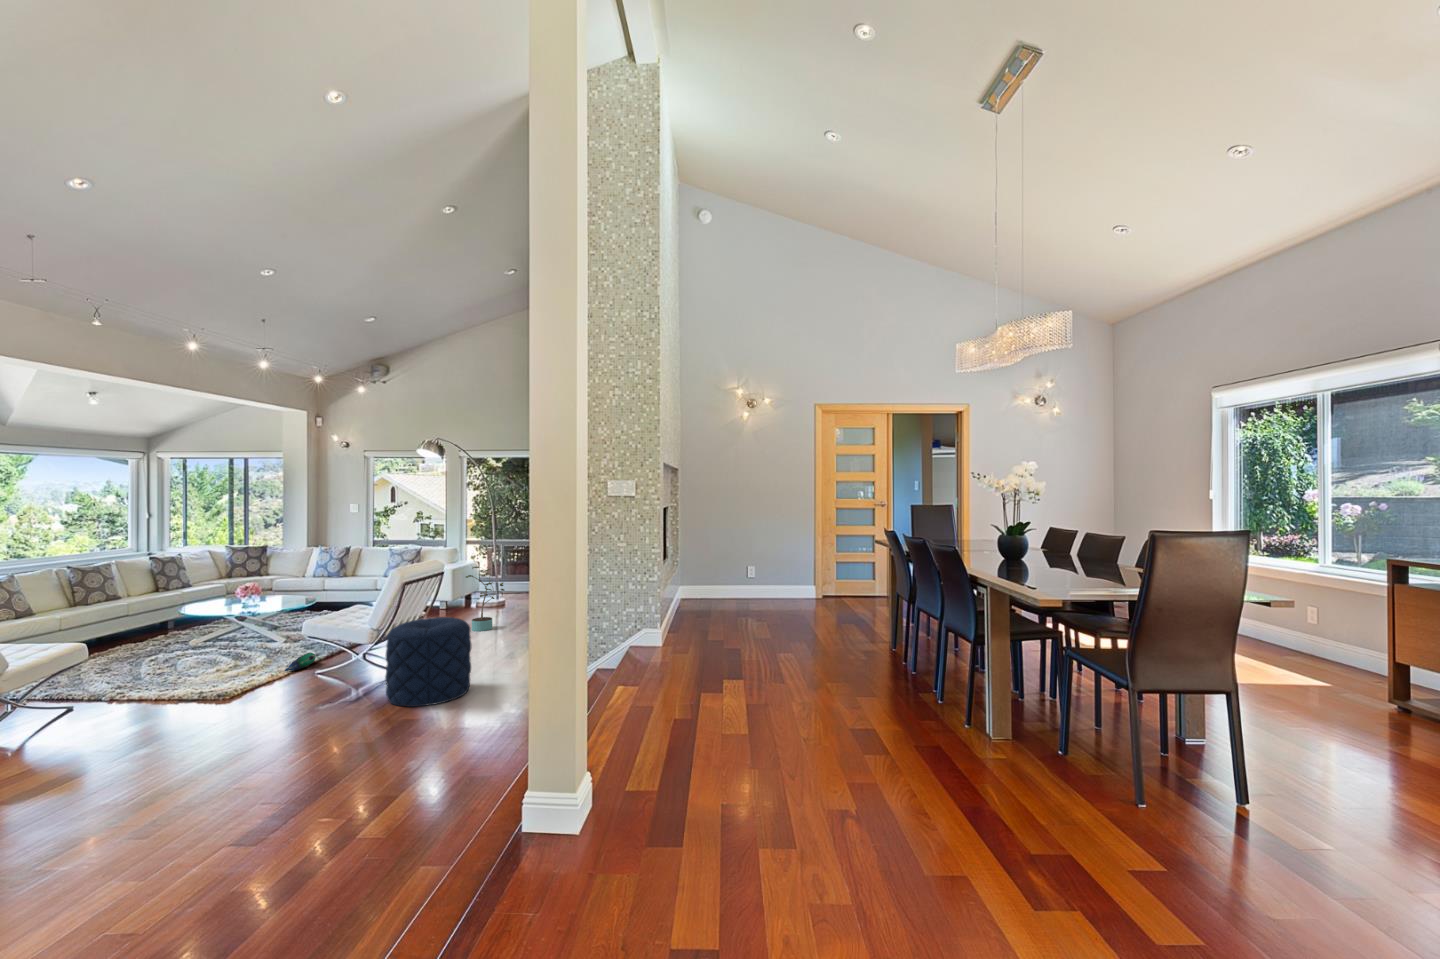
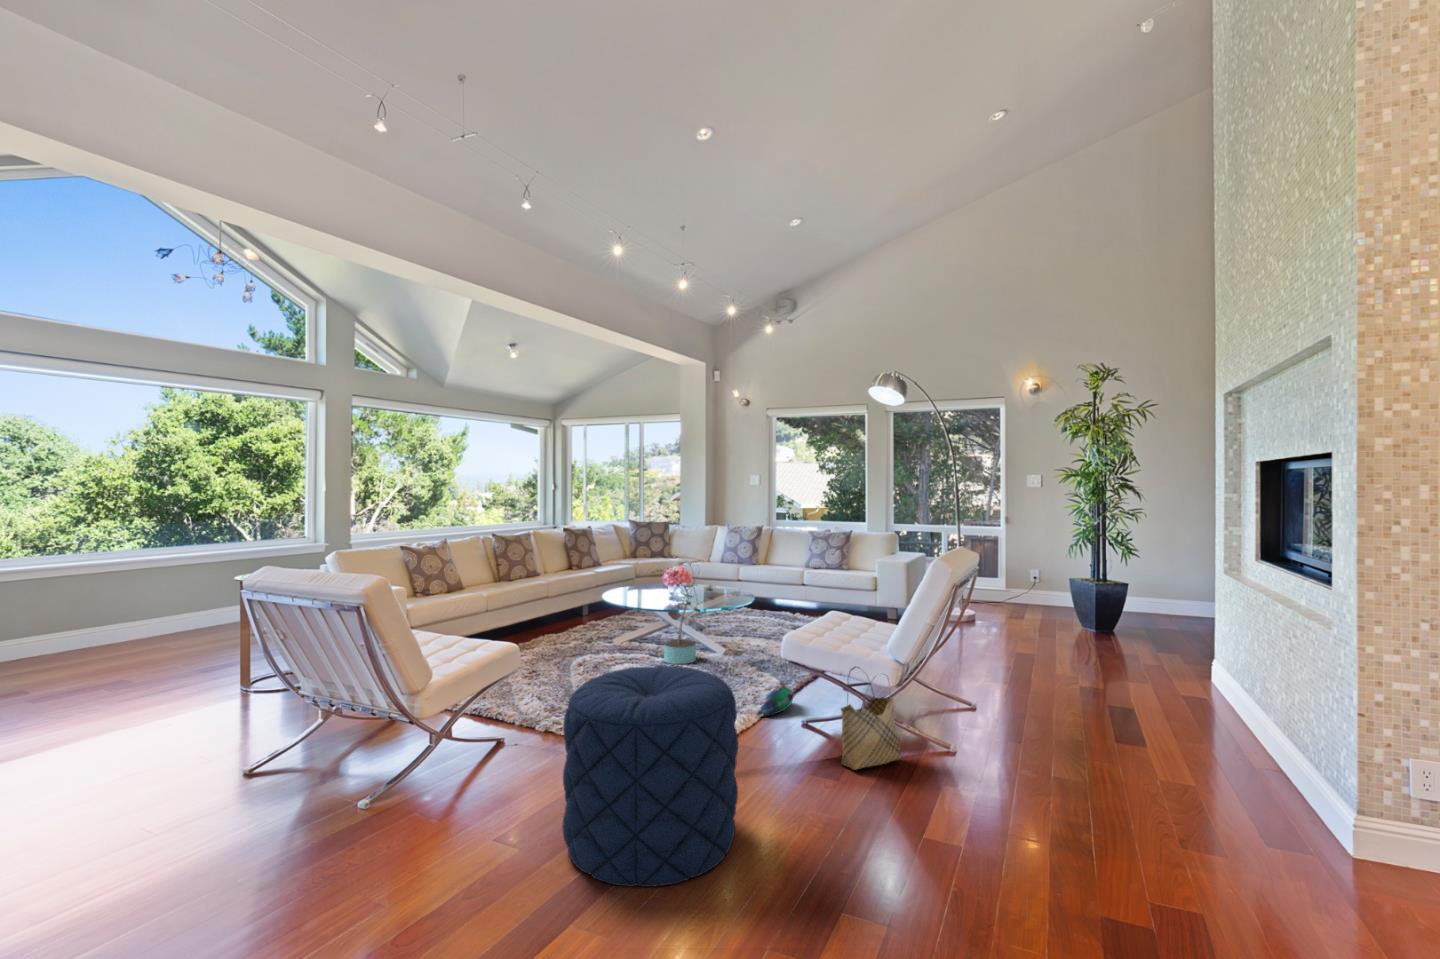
potted plant: present [466,566,504,631] -> present [652,556,713,664]
pouf: present [385,617,472,707] -> present [562,666,738,887]
woven basket: none [325,632,366,688] -> present [841,666,900,770]

